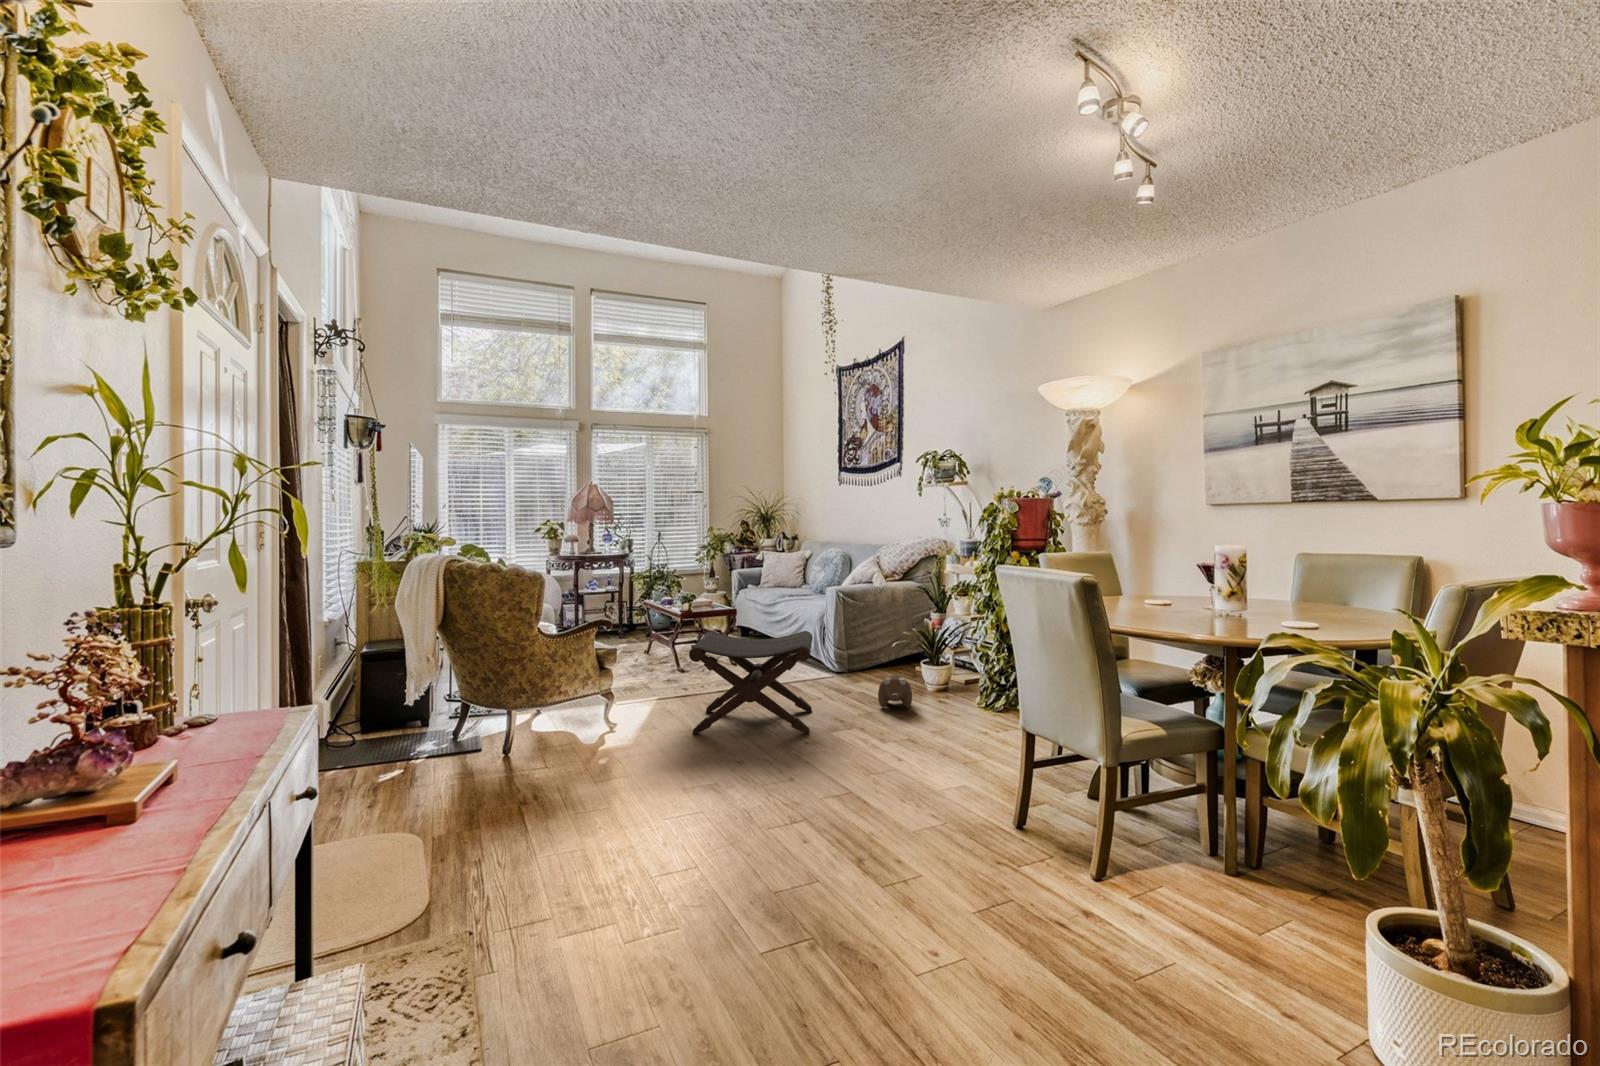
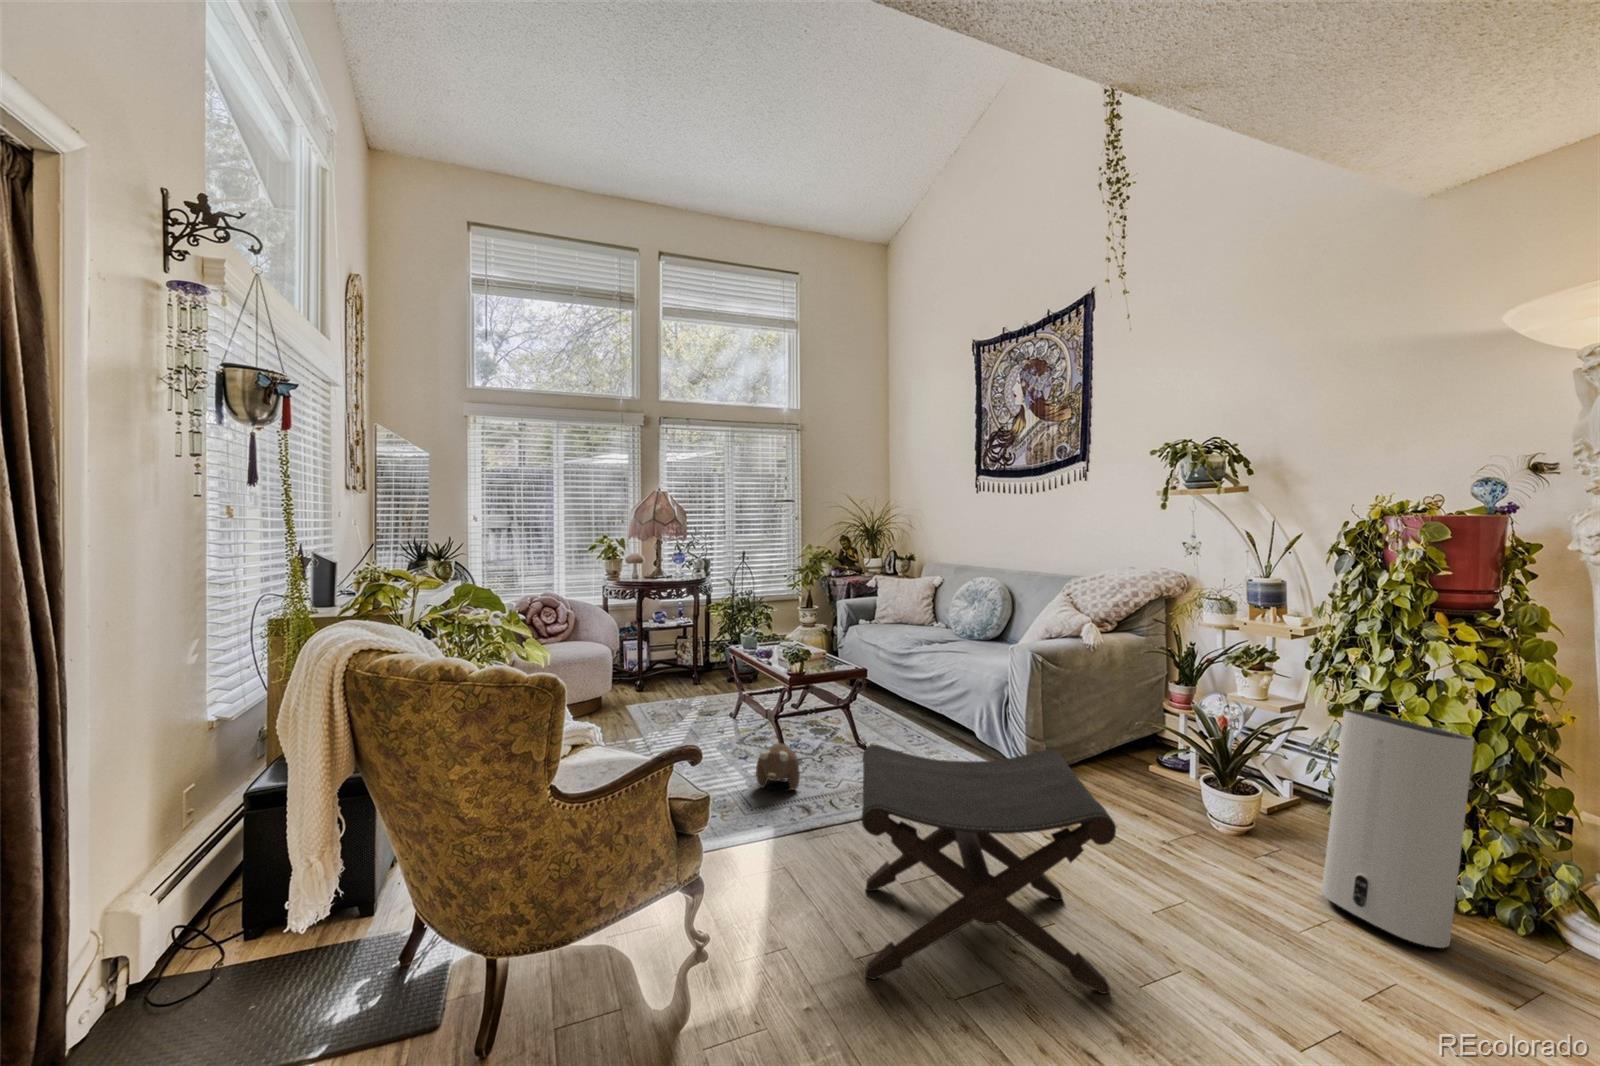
air purifier: none [949,606,1006,717] -> present [1322,710,1474,948]
plush toy: present [878,675,912,708] -> present [756,744,800,789]

